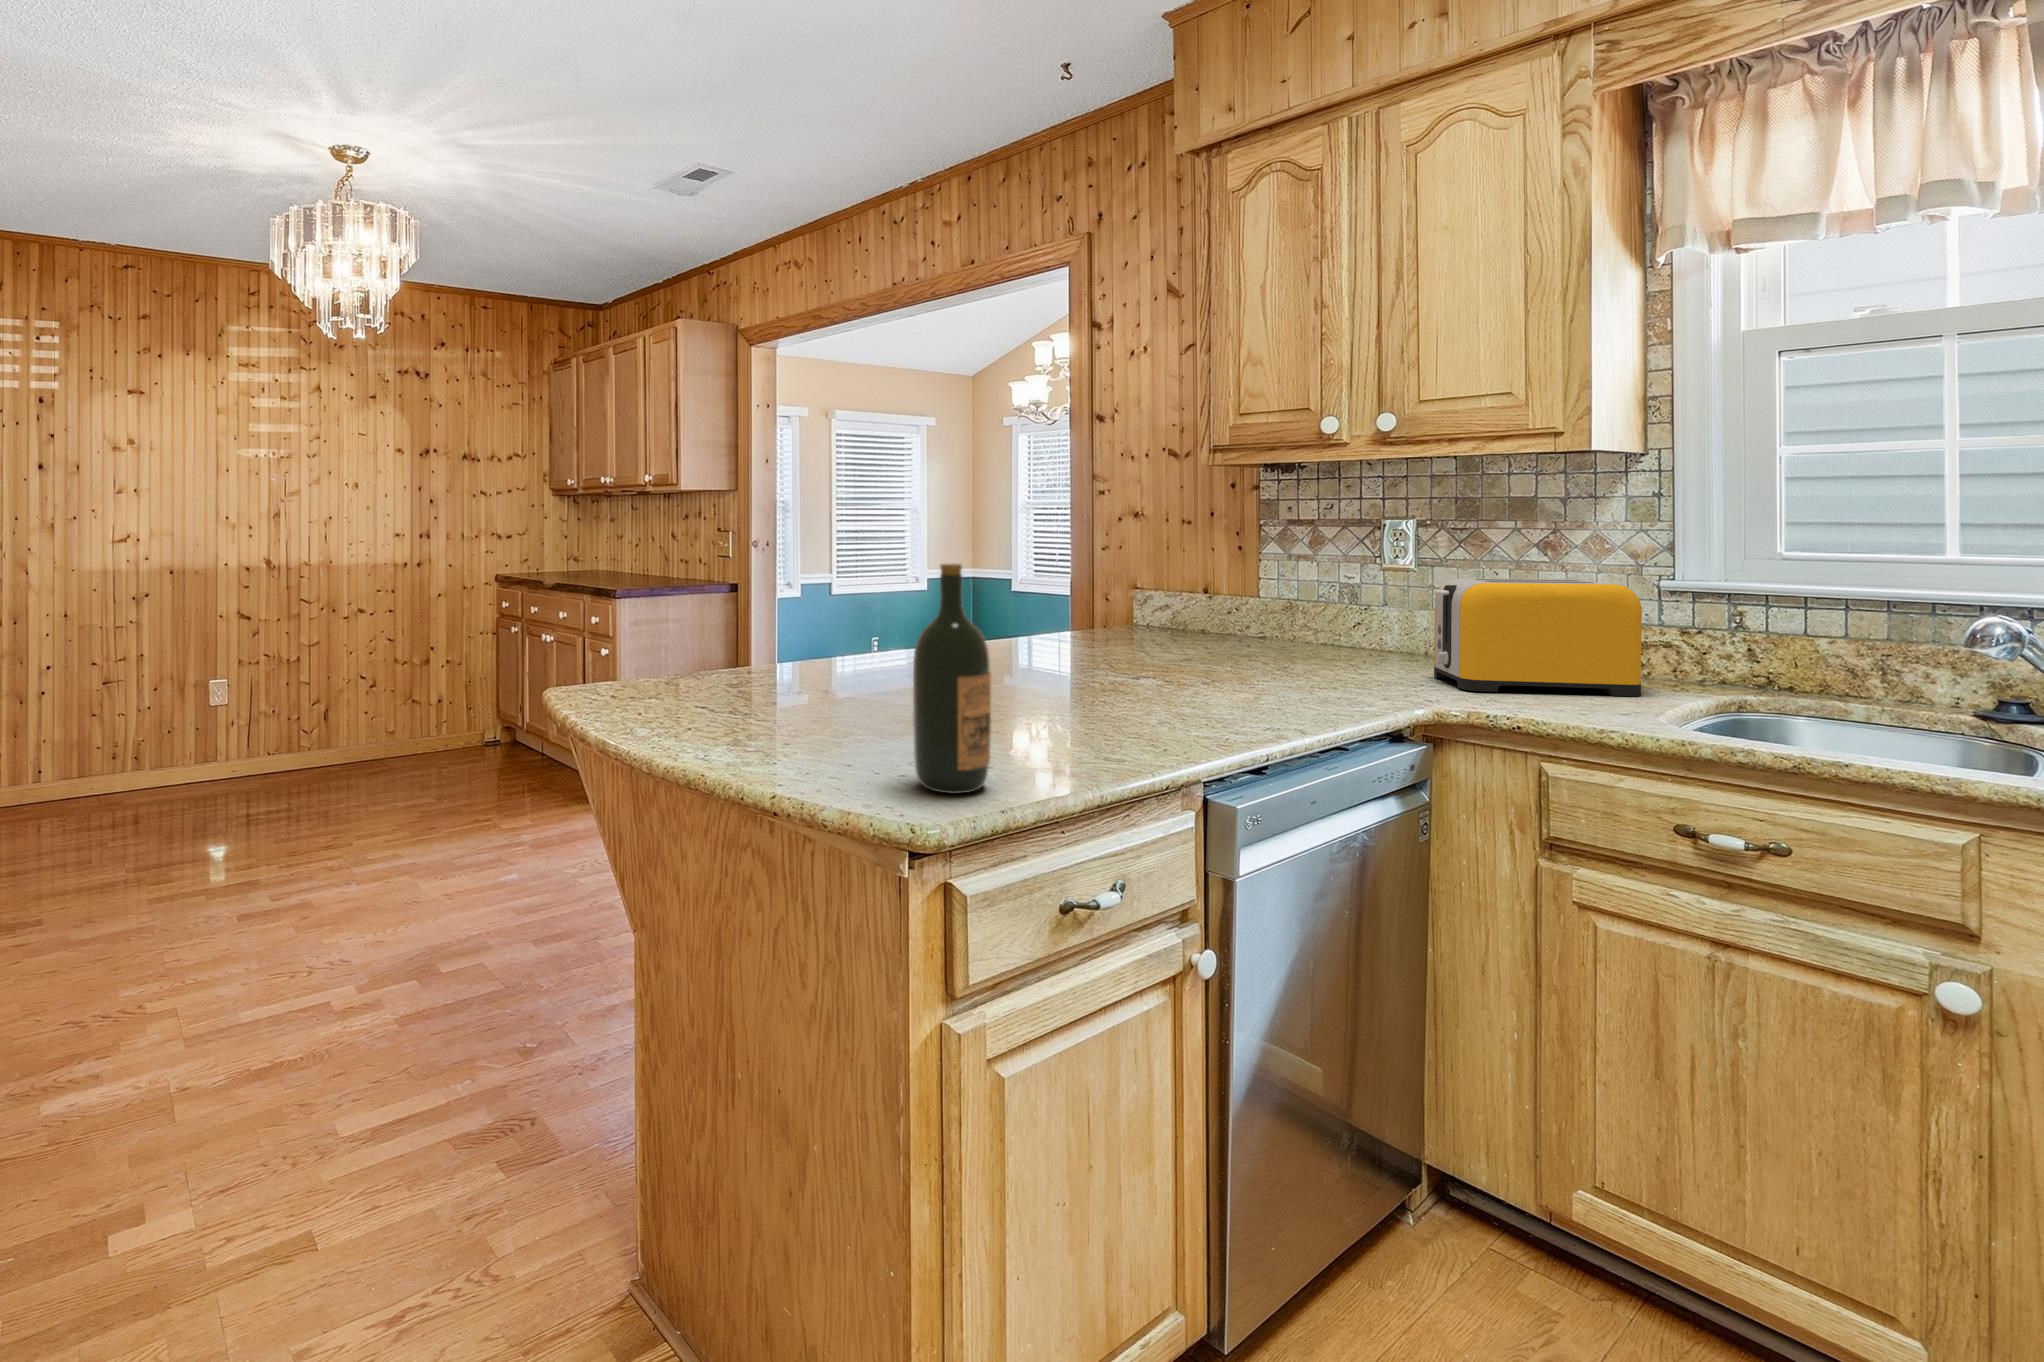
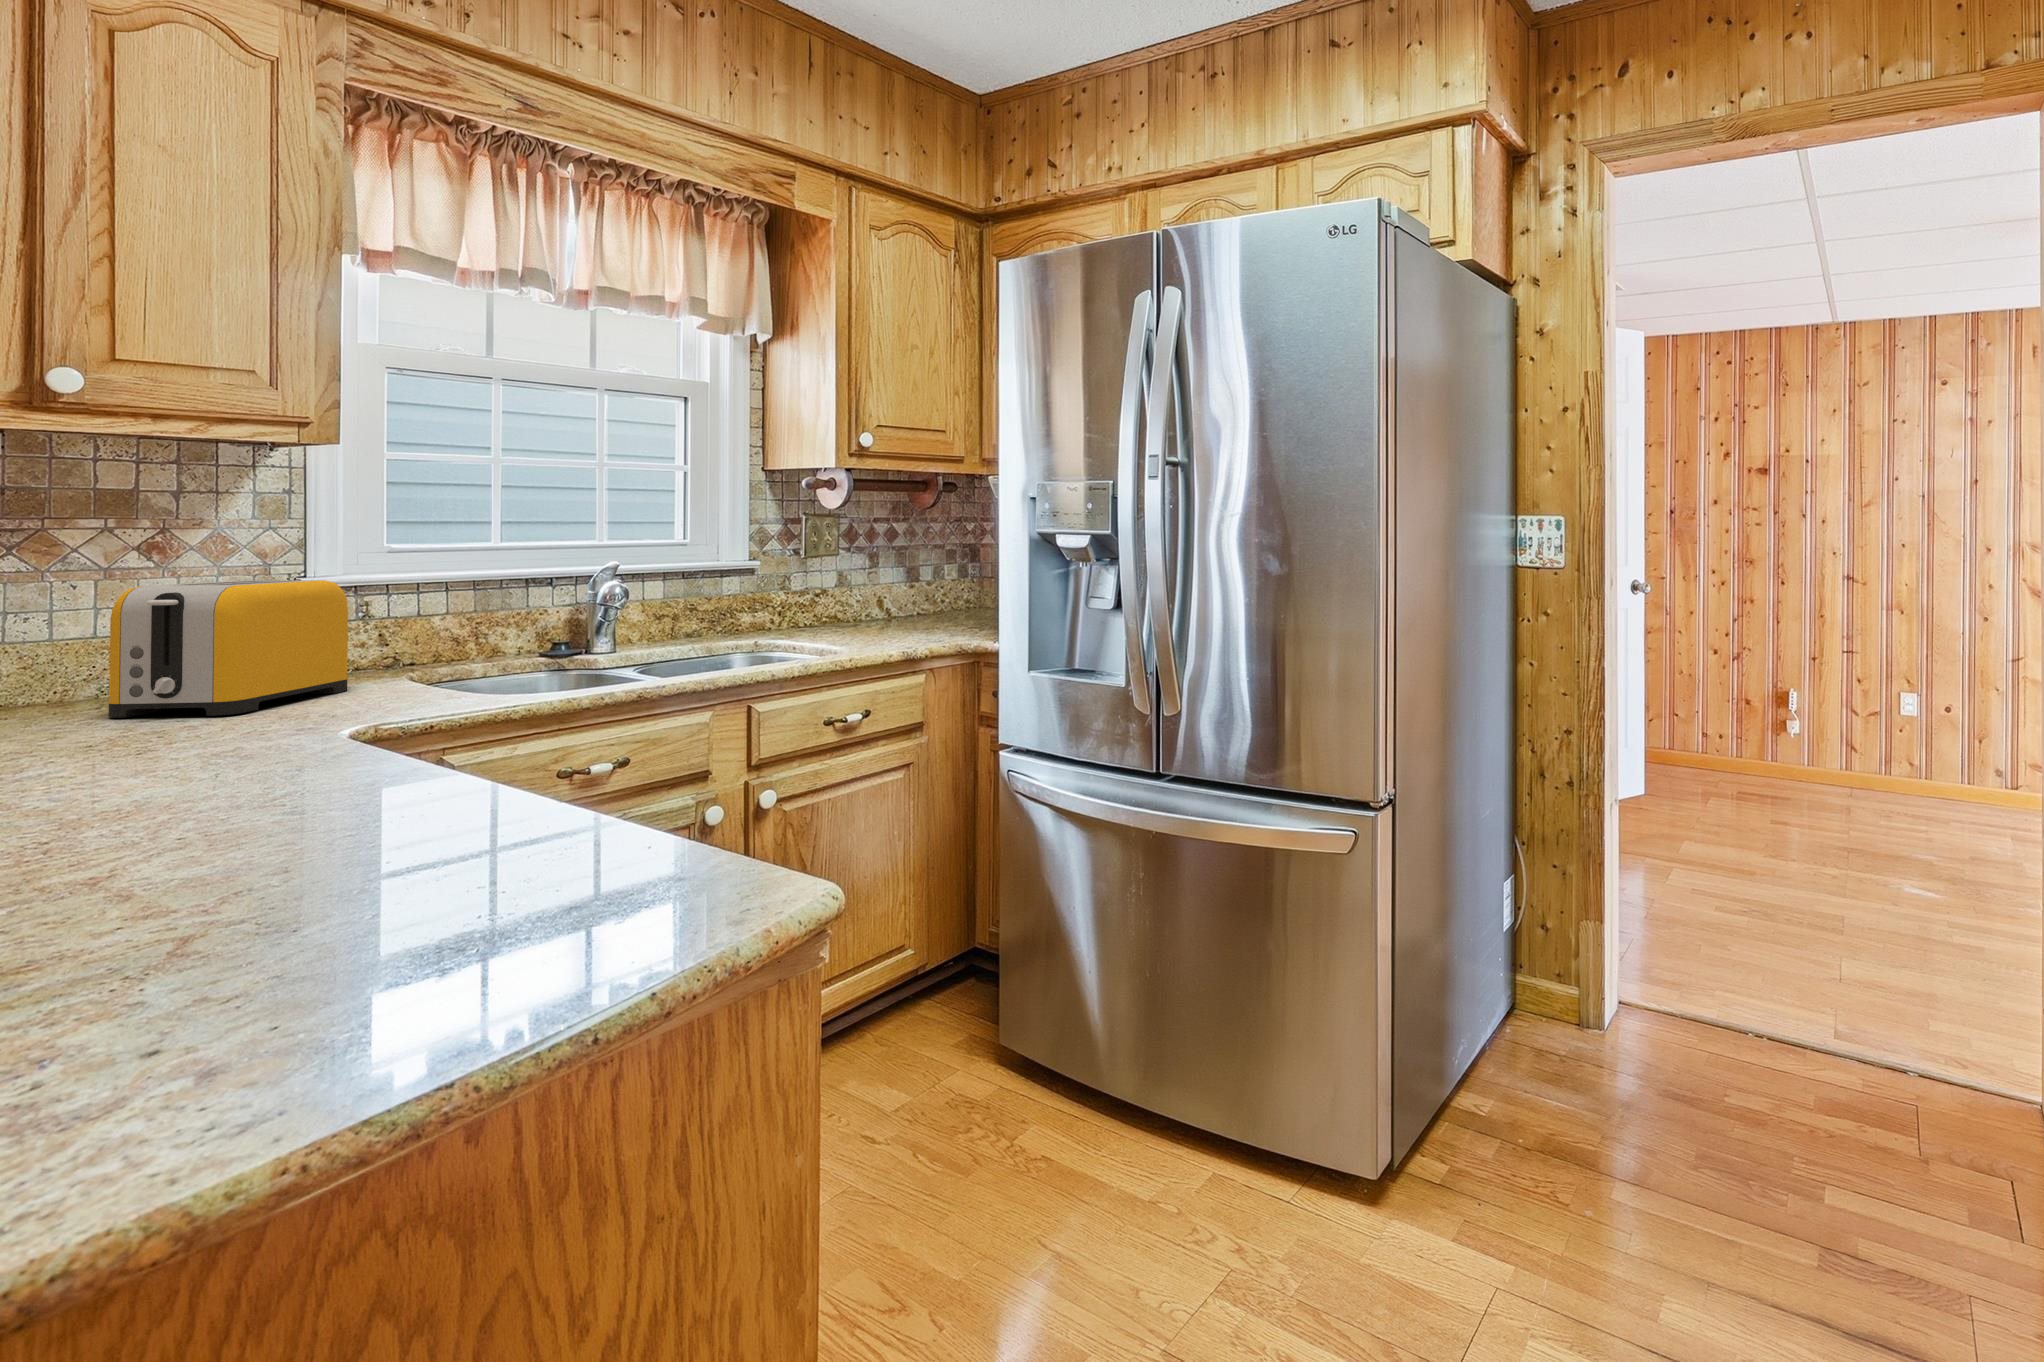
wine bottle: present [913,564,991,794] -> none [452,539,589,883]

